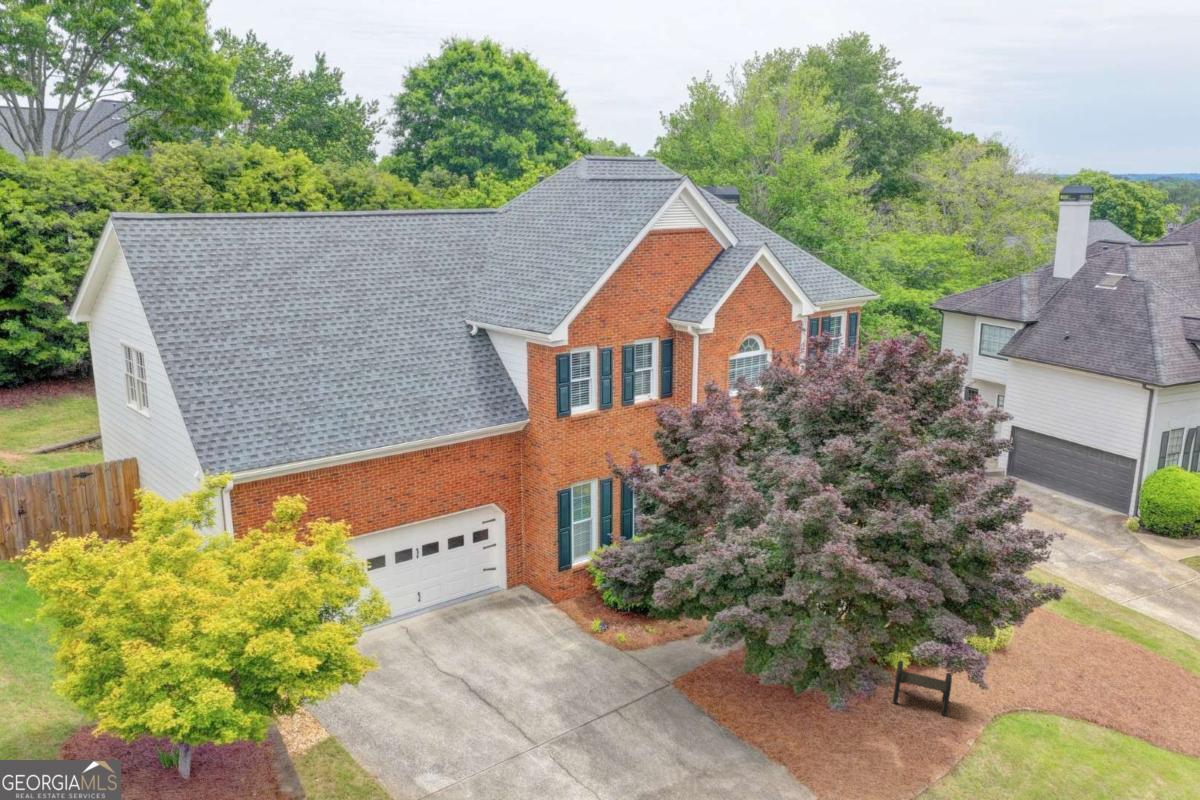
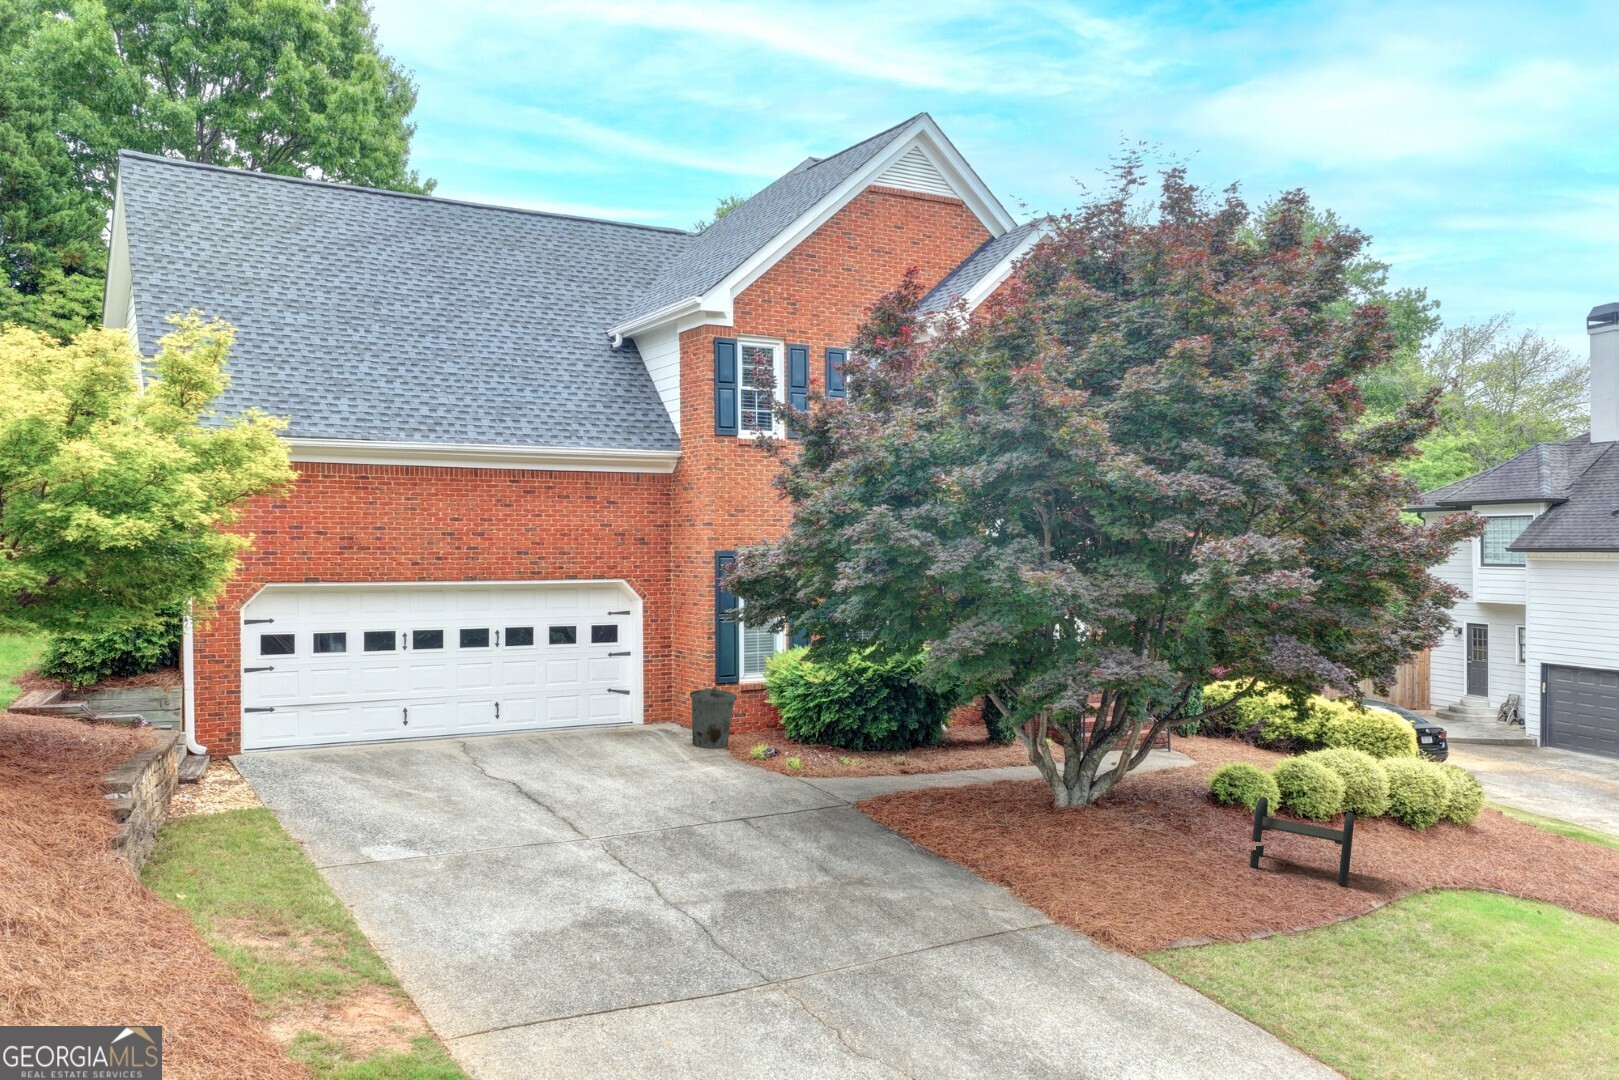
trash can: none [543,572,572,612] -> present [690,687,737,749]

